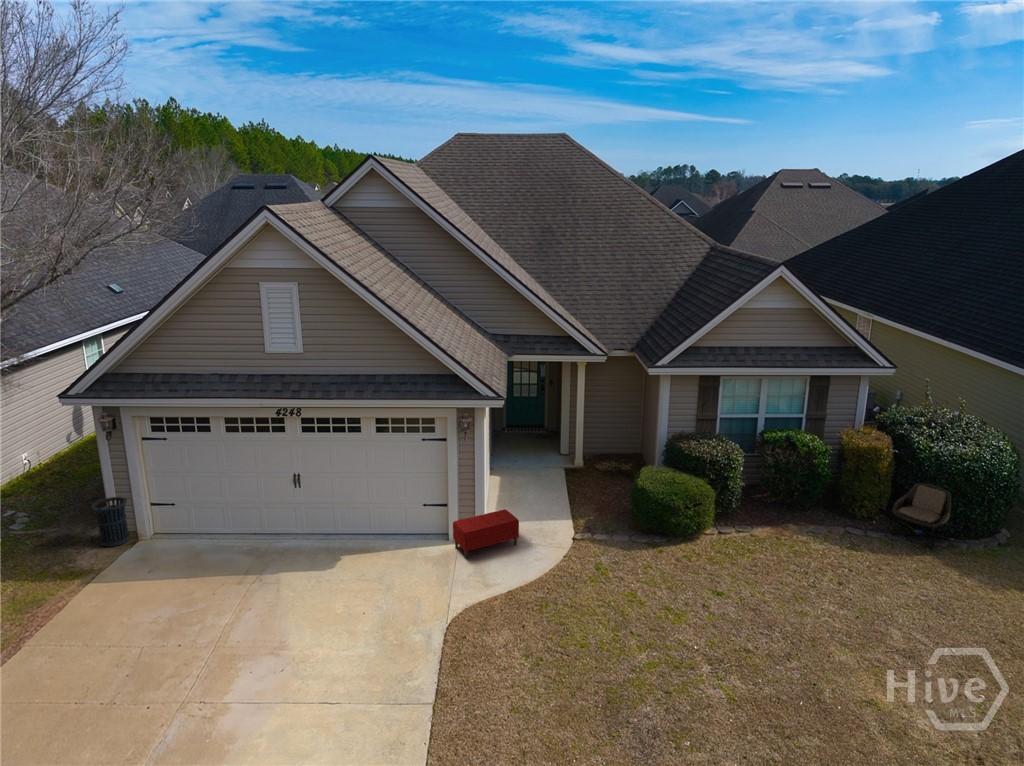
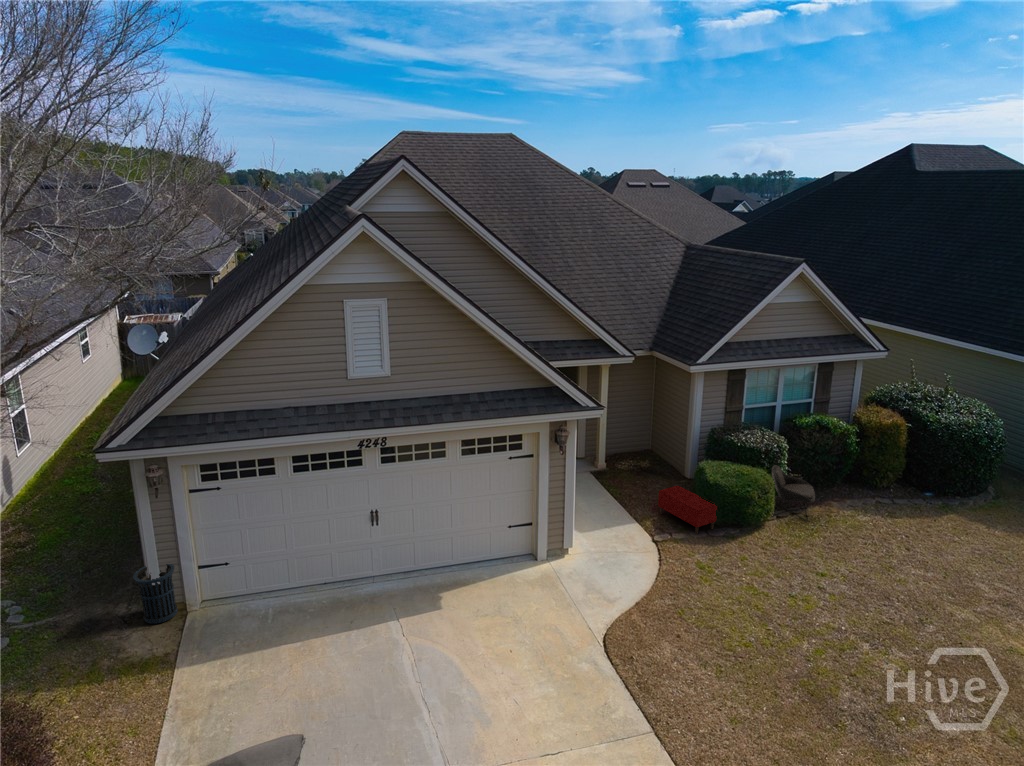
lounge chair: present [892,484,951,548] -> present [772,465,815,522]
bench: present [453,509,519,558] -> present [658,486,717,534]

